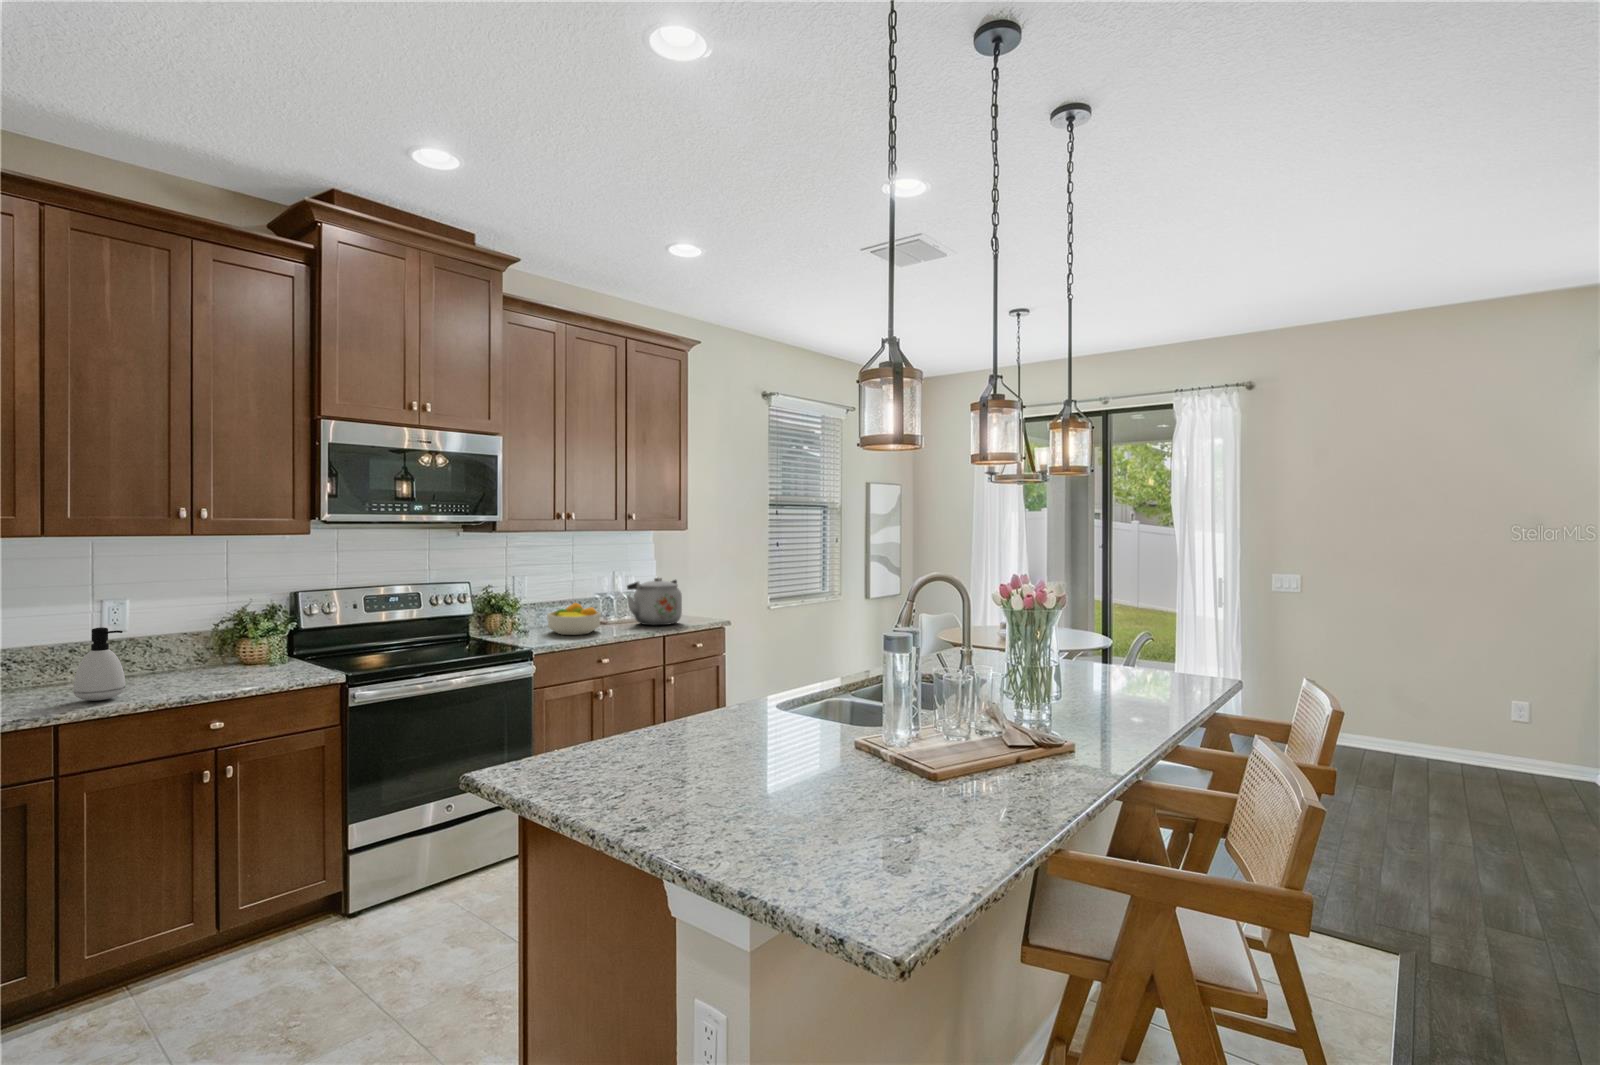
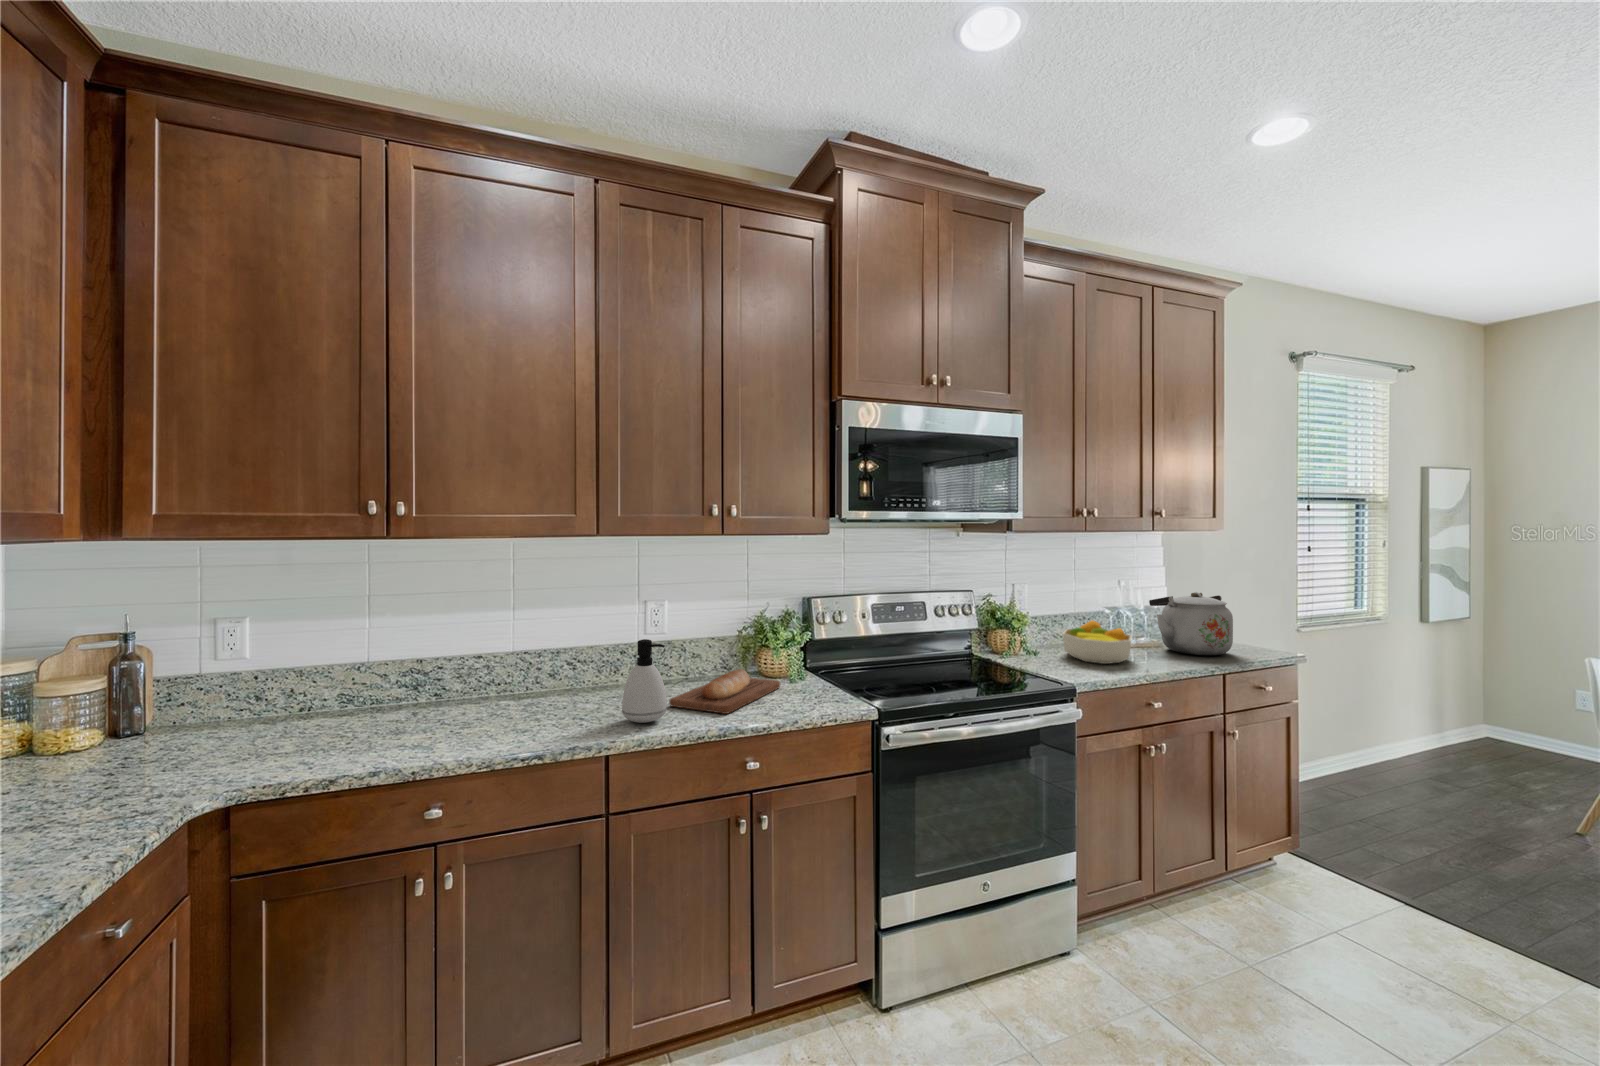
bread loaf: none [129,656,258,689] -> present [669,669,780,714]

